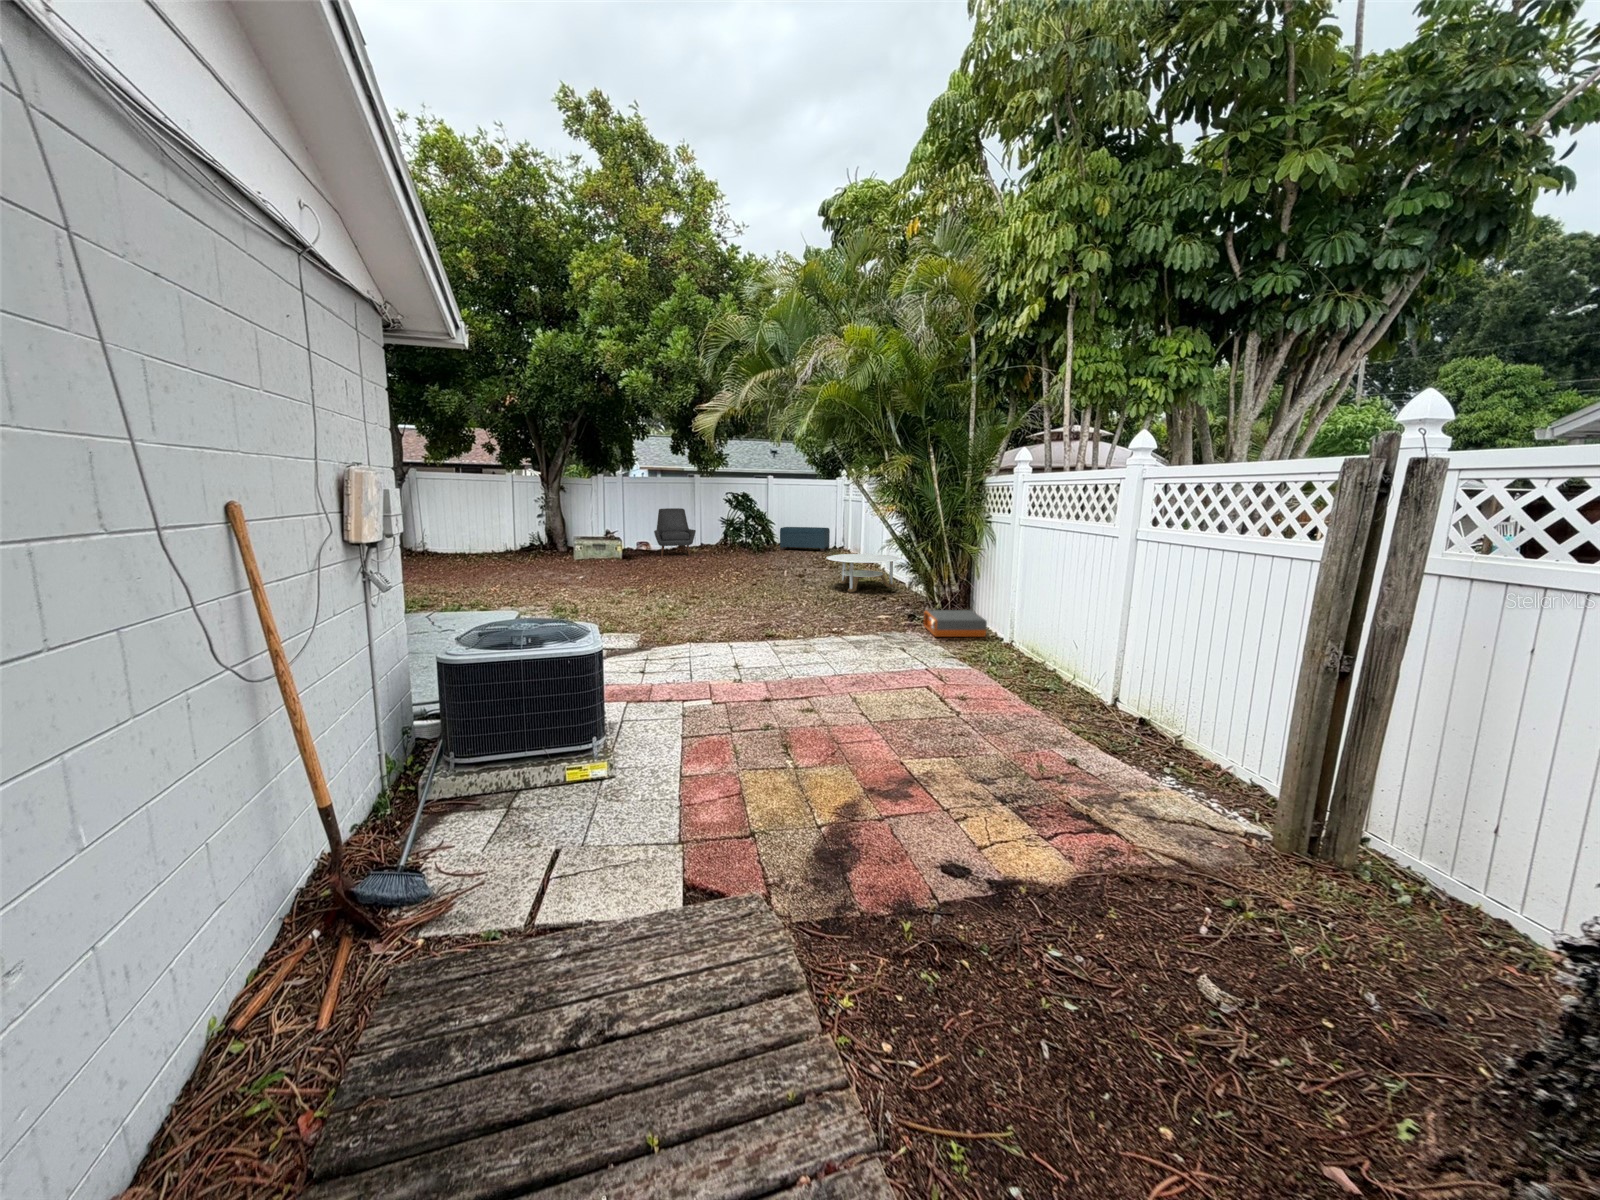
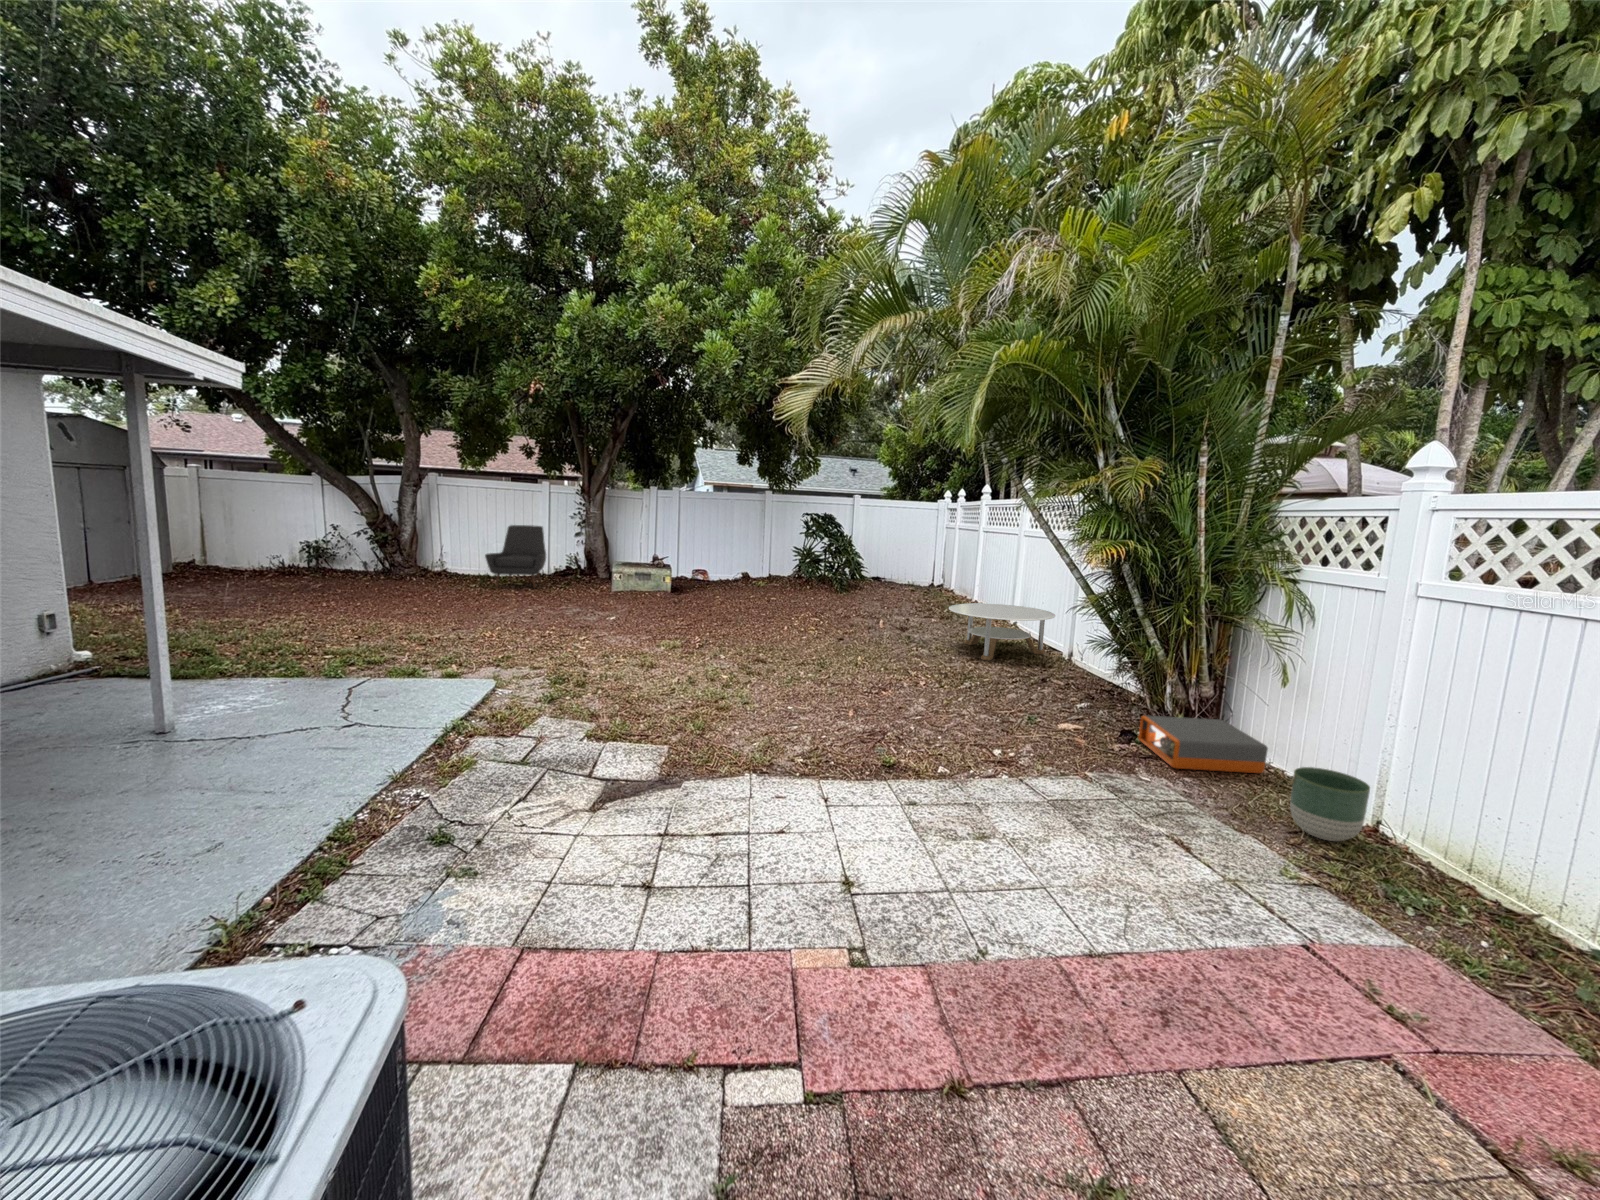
chair: present [654,508,696,556] -> present [485,525,546,588]
bench: present [780,527,830,551] -> none [868,558,931,591]
planter: none [978,623,1012,659] -> present [1290,767,1370,841]

